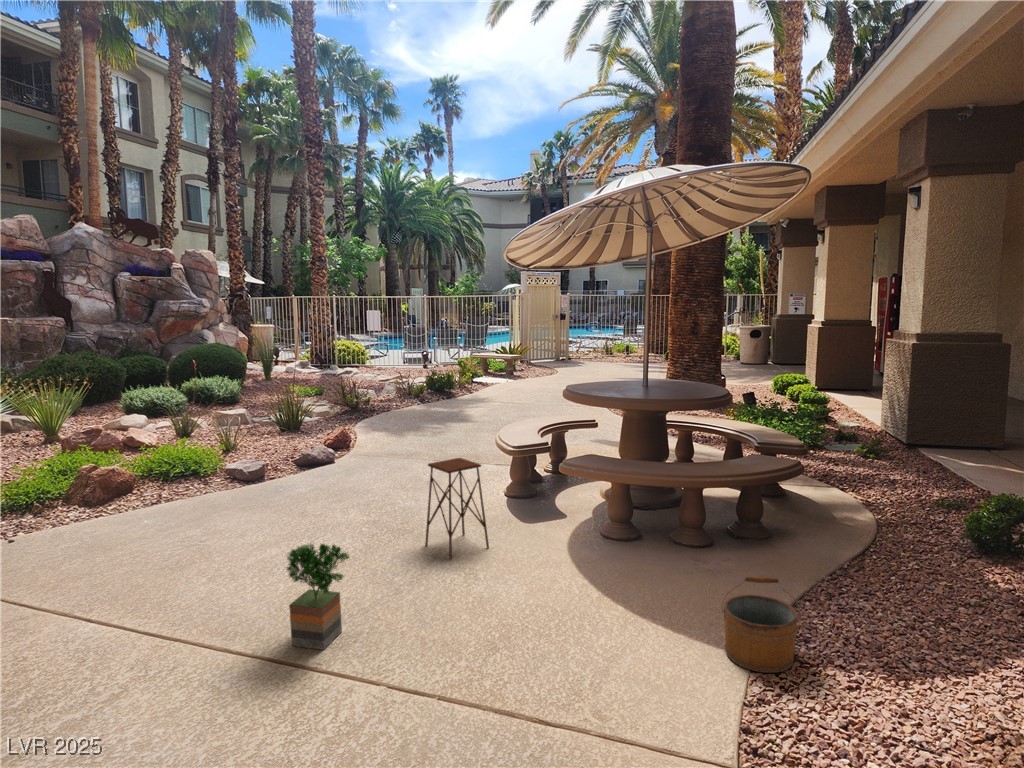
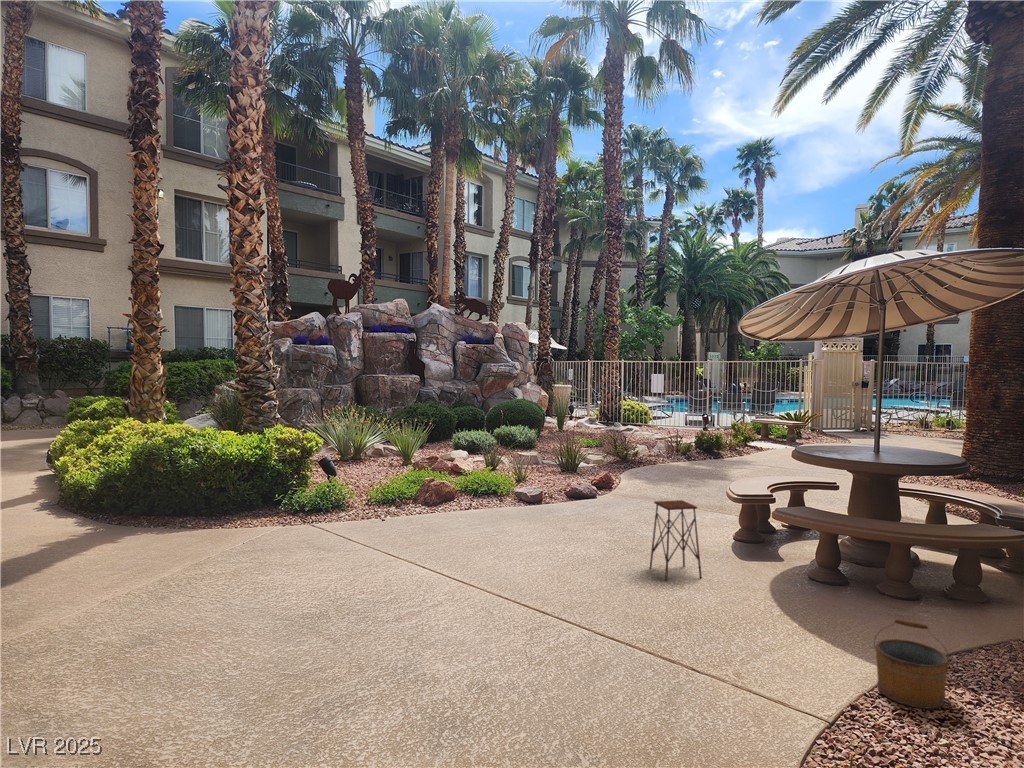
potted tree: present [287,544,349,650] -> none [533,541,579,618]

